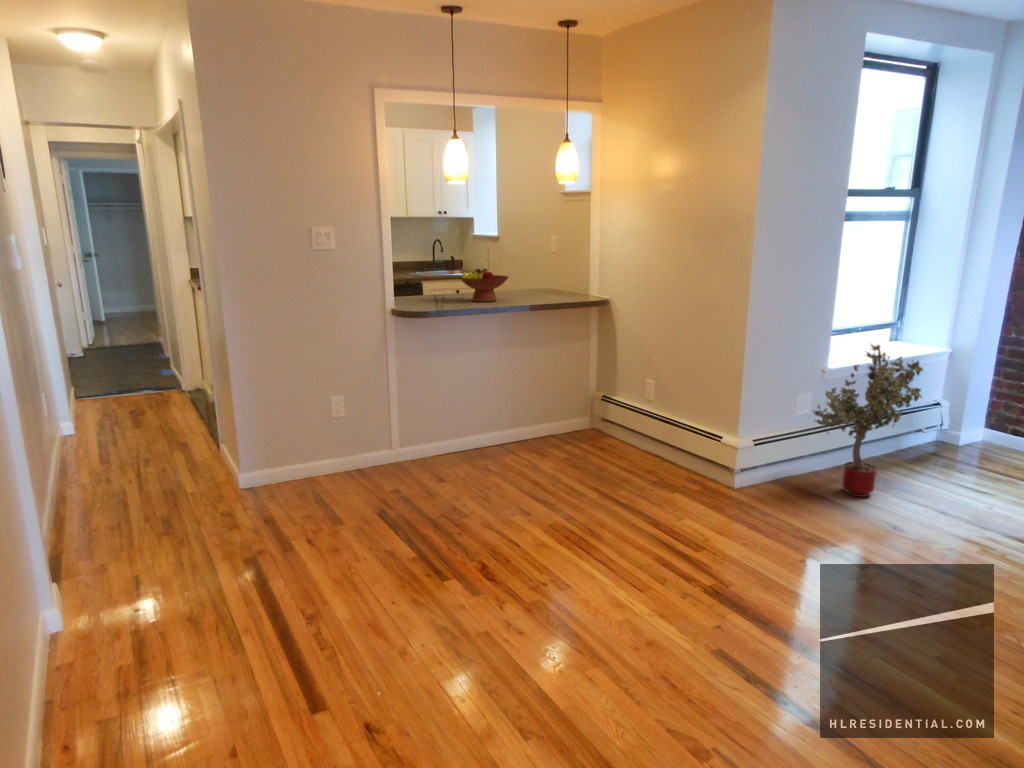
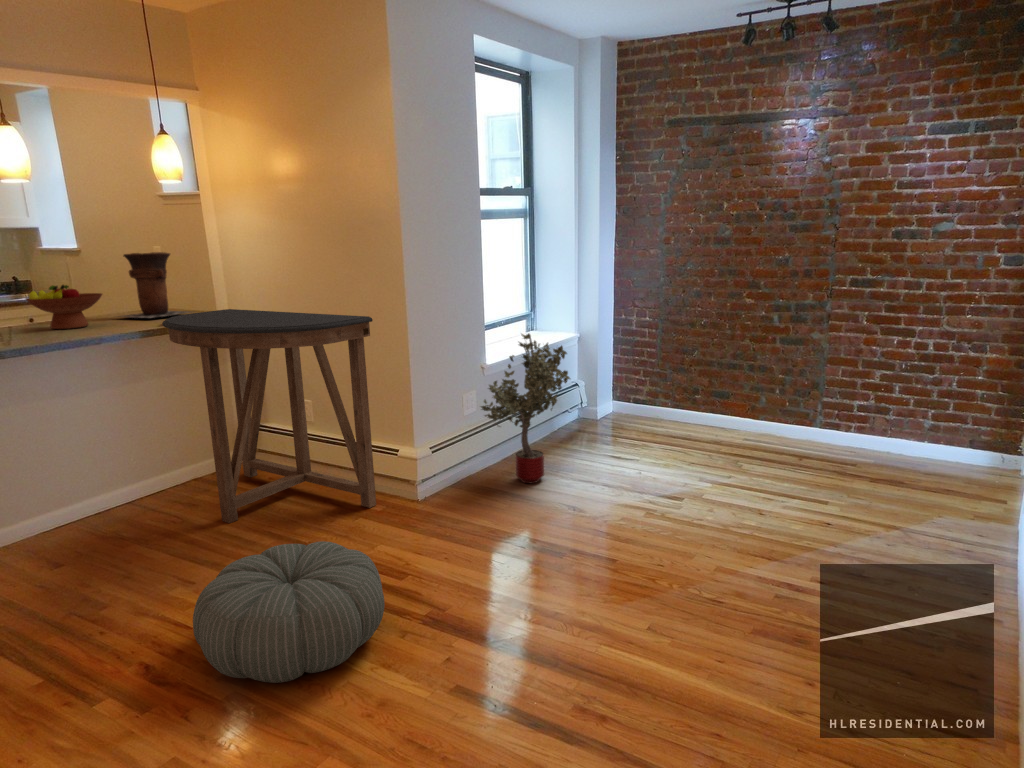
vase: none [513,245,574,298] -> present [119,252,191,318]
console table: none [546,295,716,484] -> present [162,309,376,523]
pouf: none [534,496,681,602] -> present [193,541,385,683]

